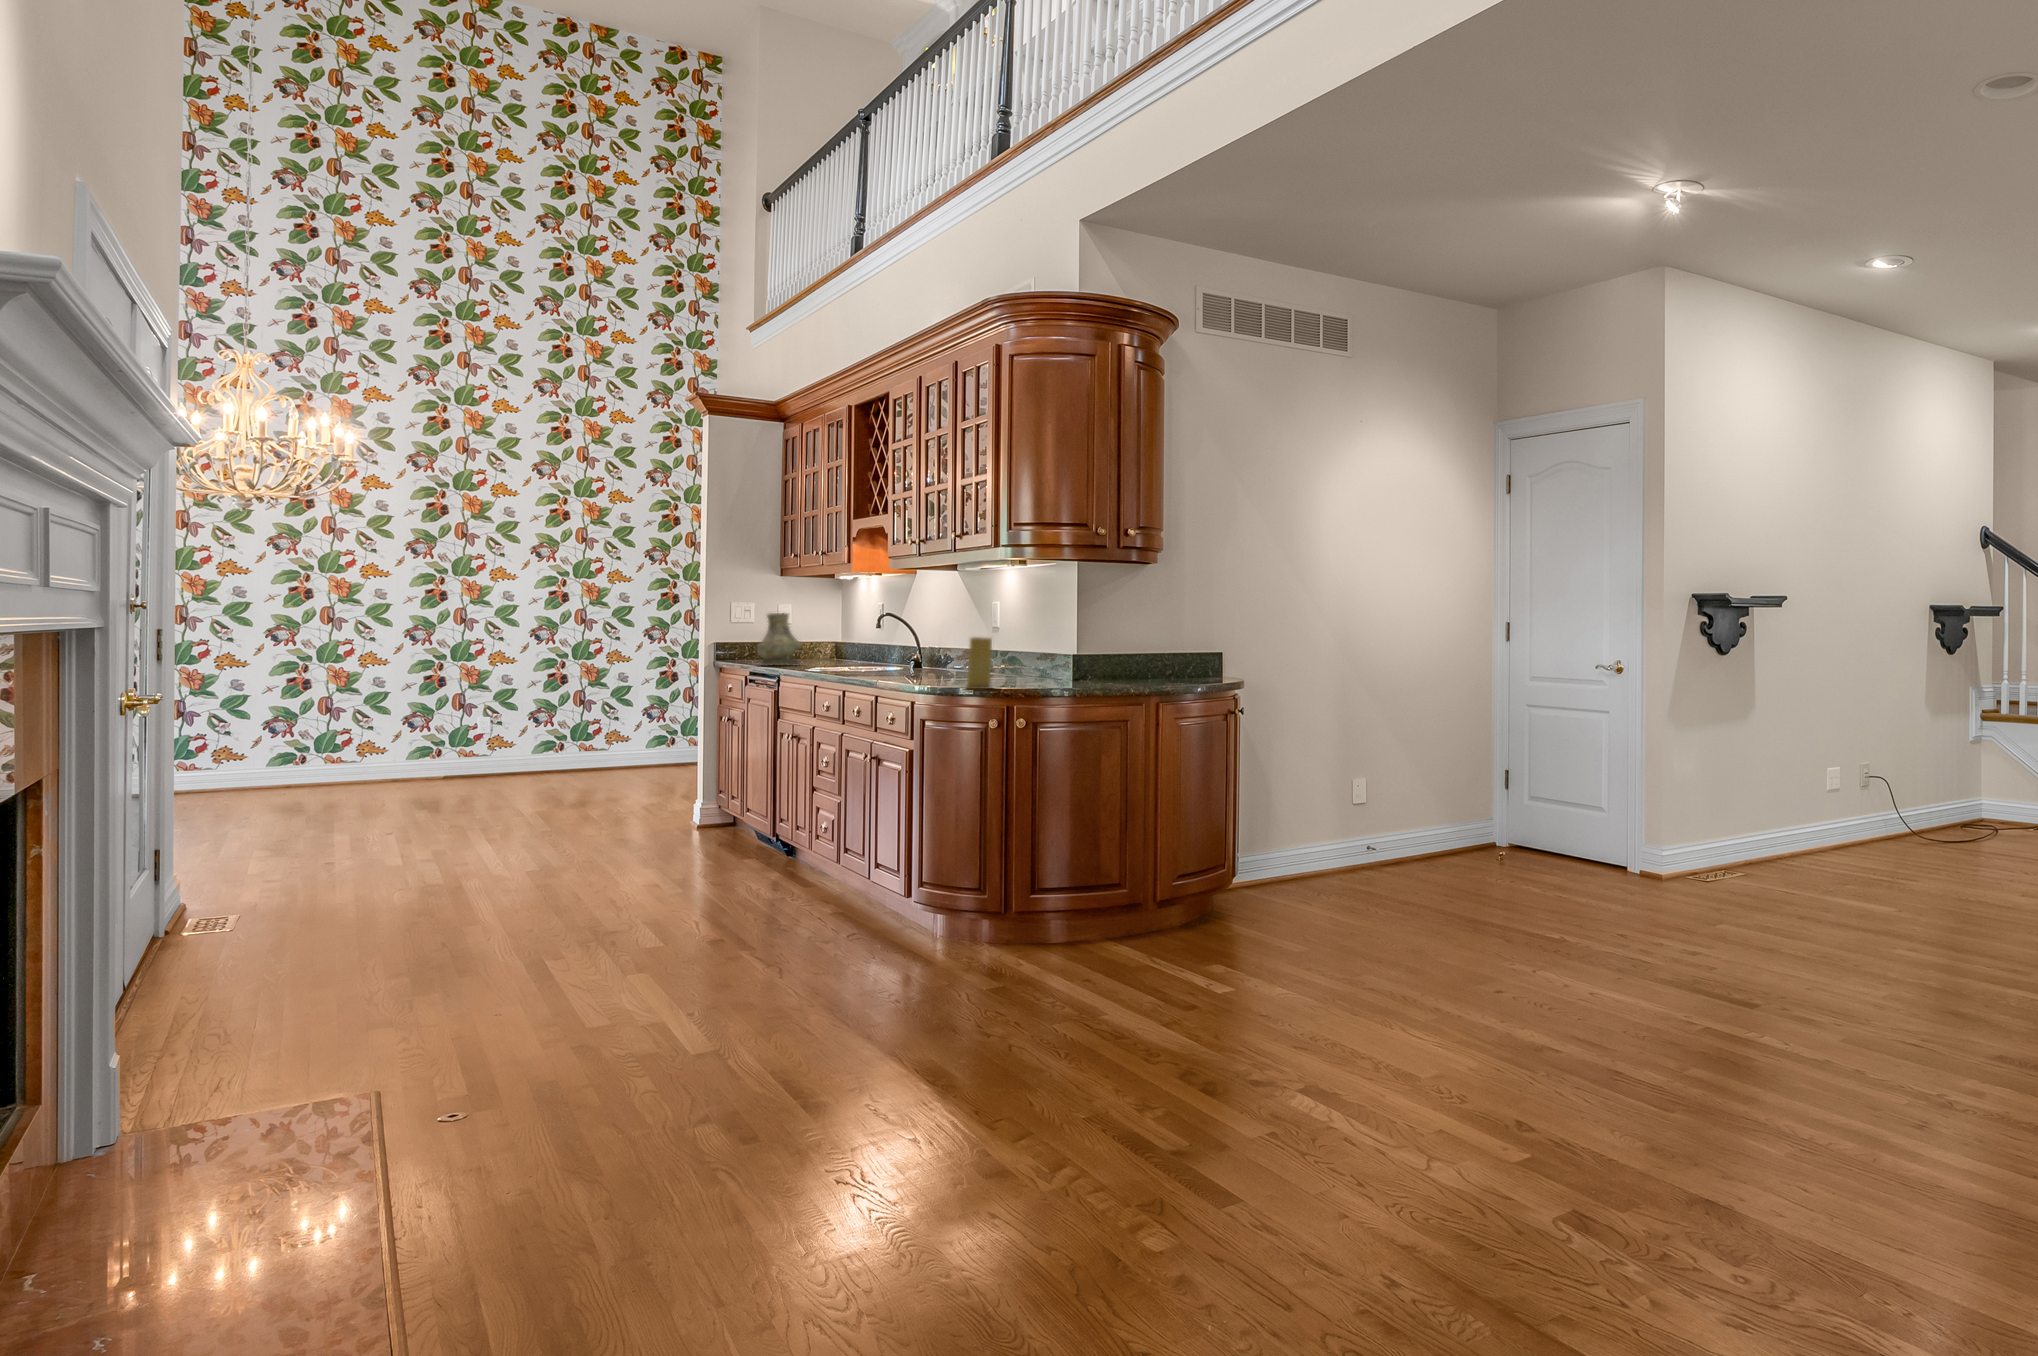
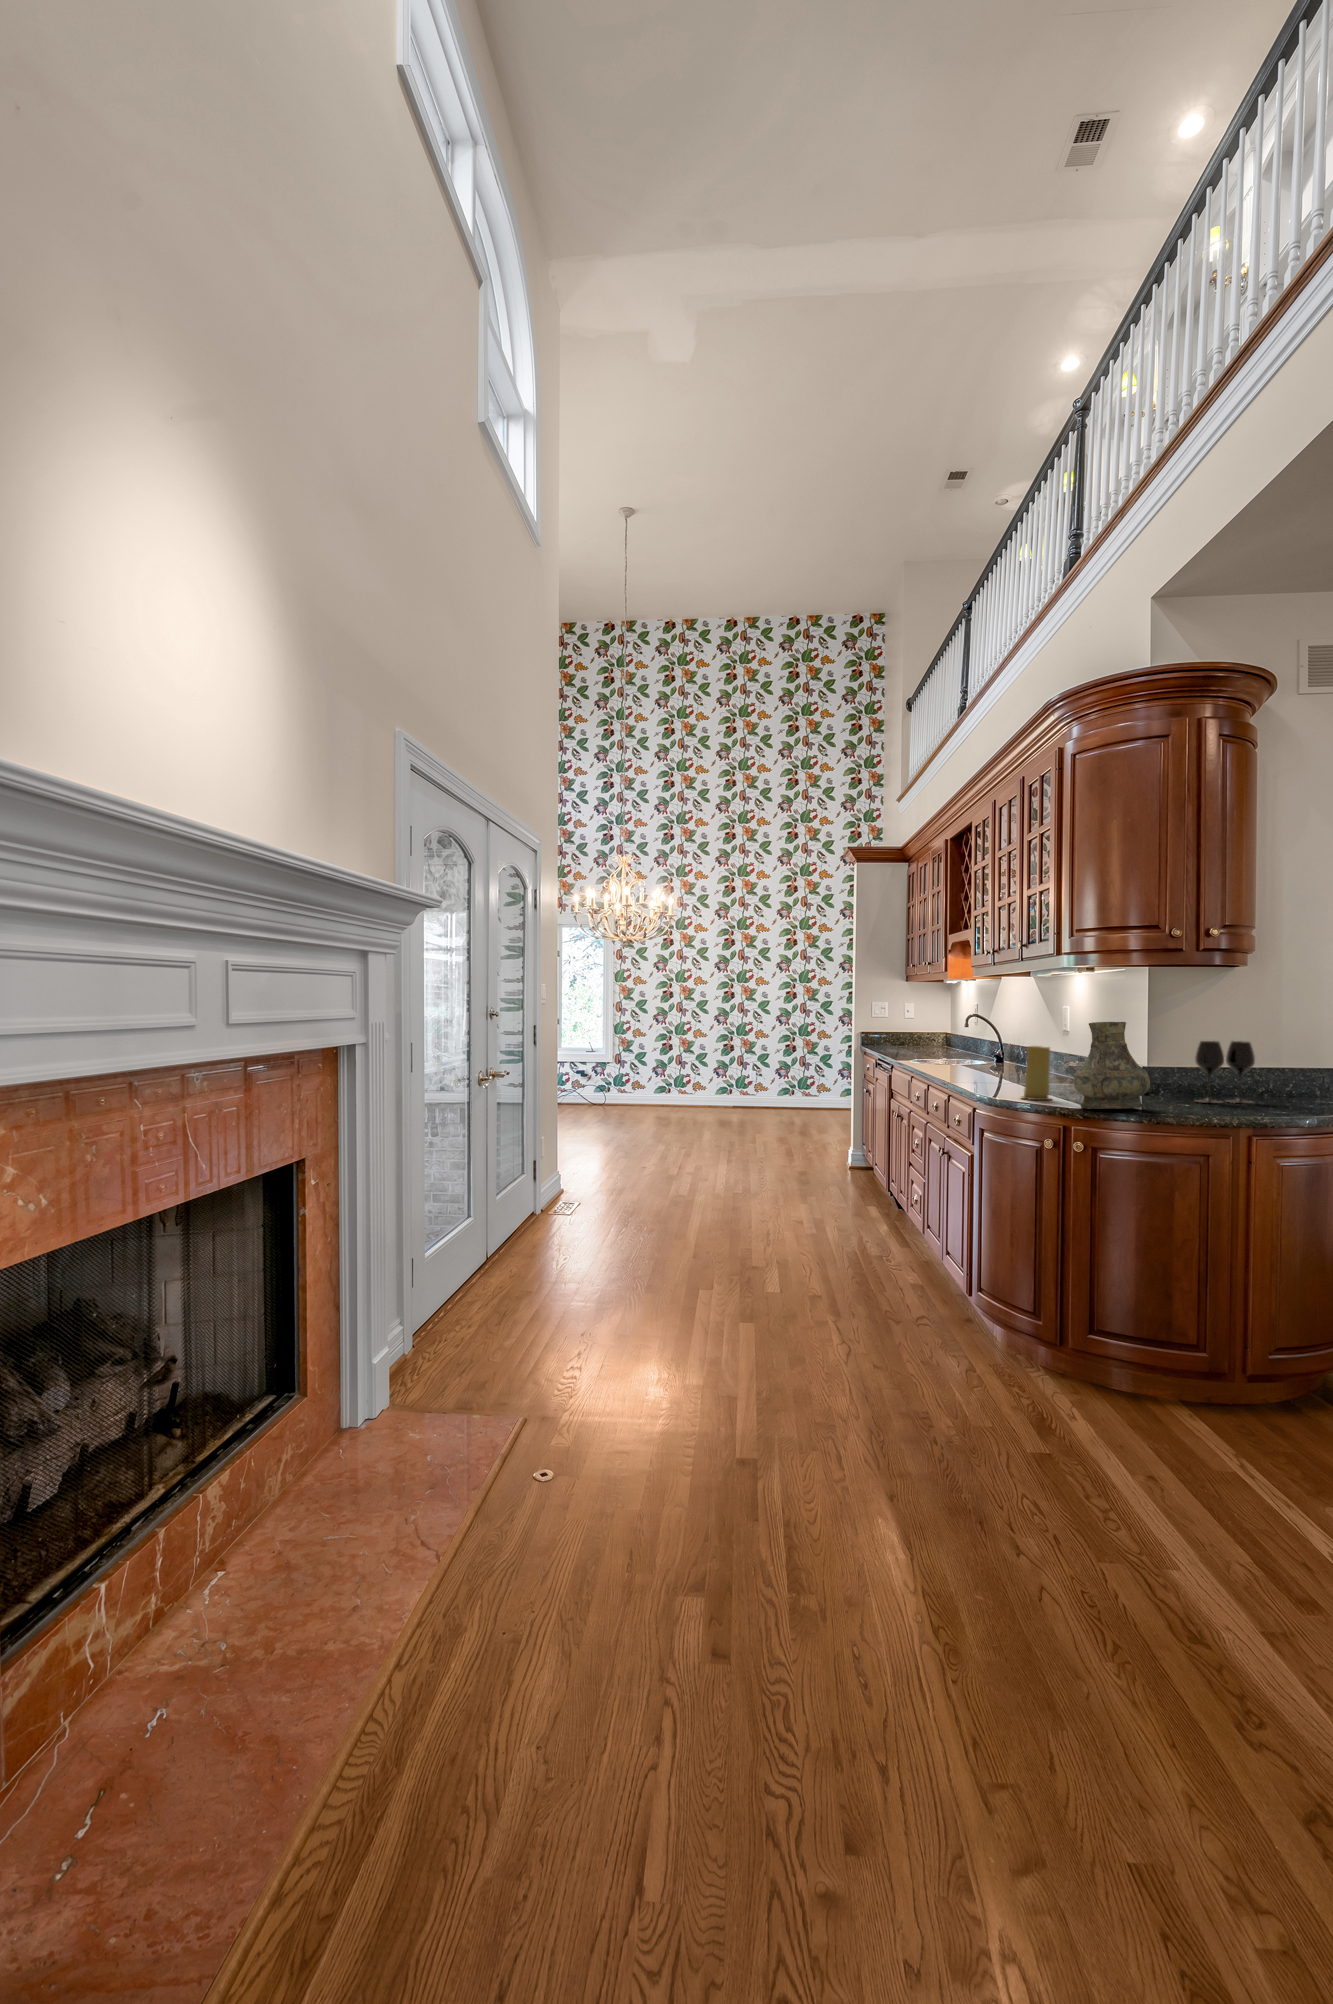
vase: present [757,613,801,666] -> present [1073,1022,1150,1109]
wine glass: none [1117,630,1165,684] -> present [1195,1041,1255,1104]

